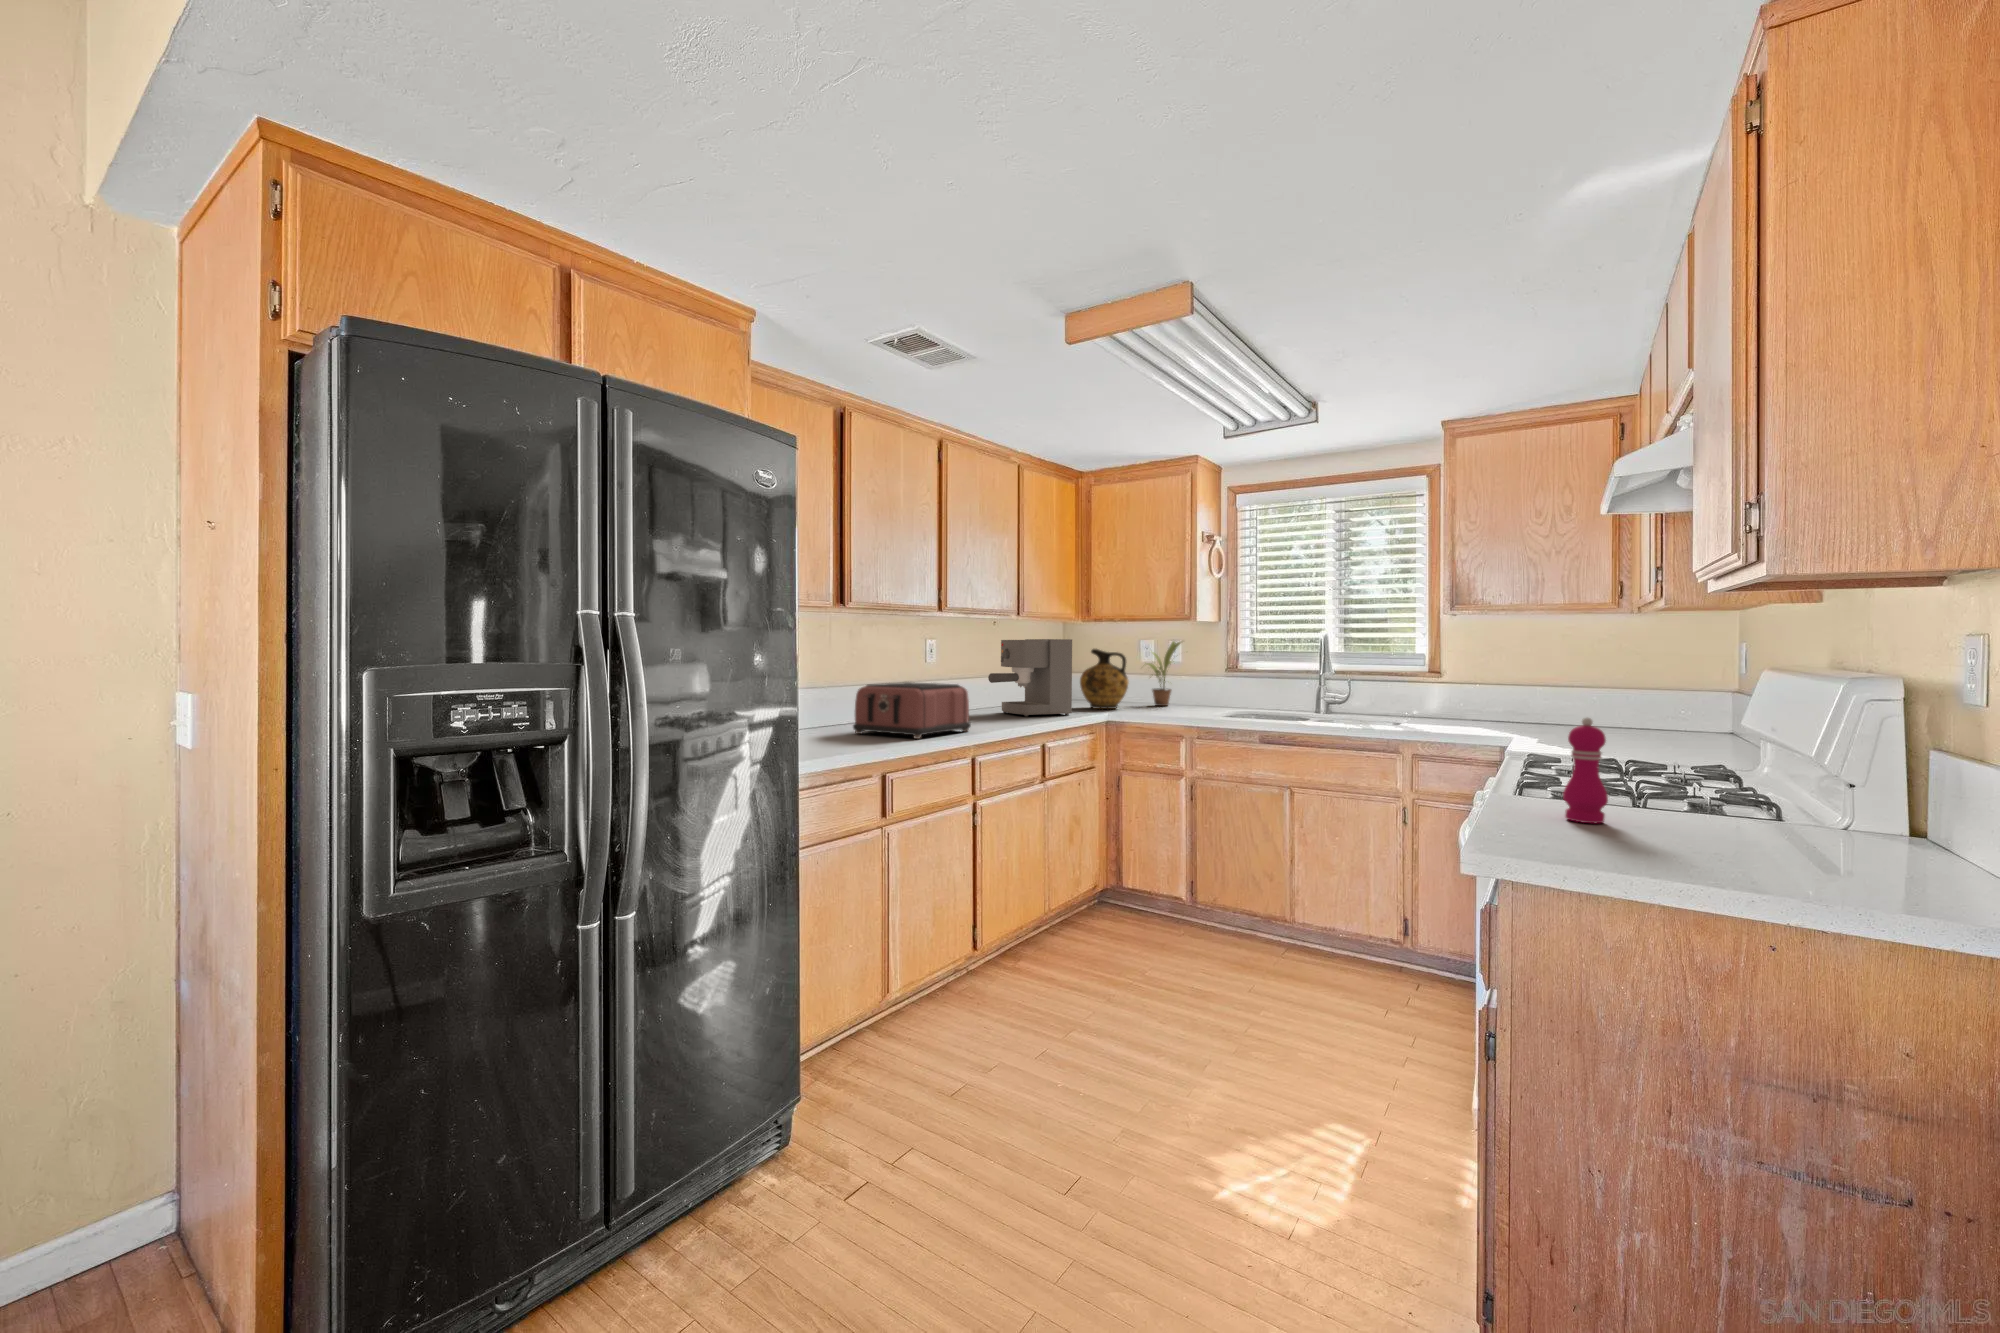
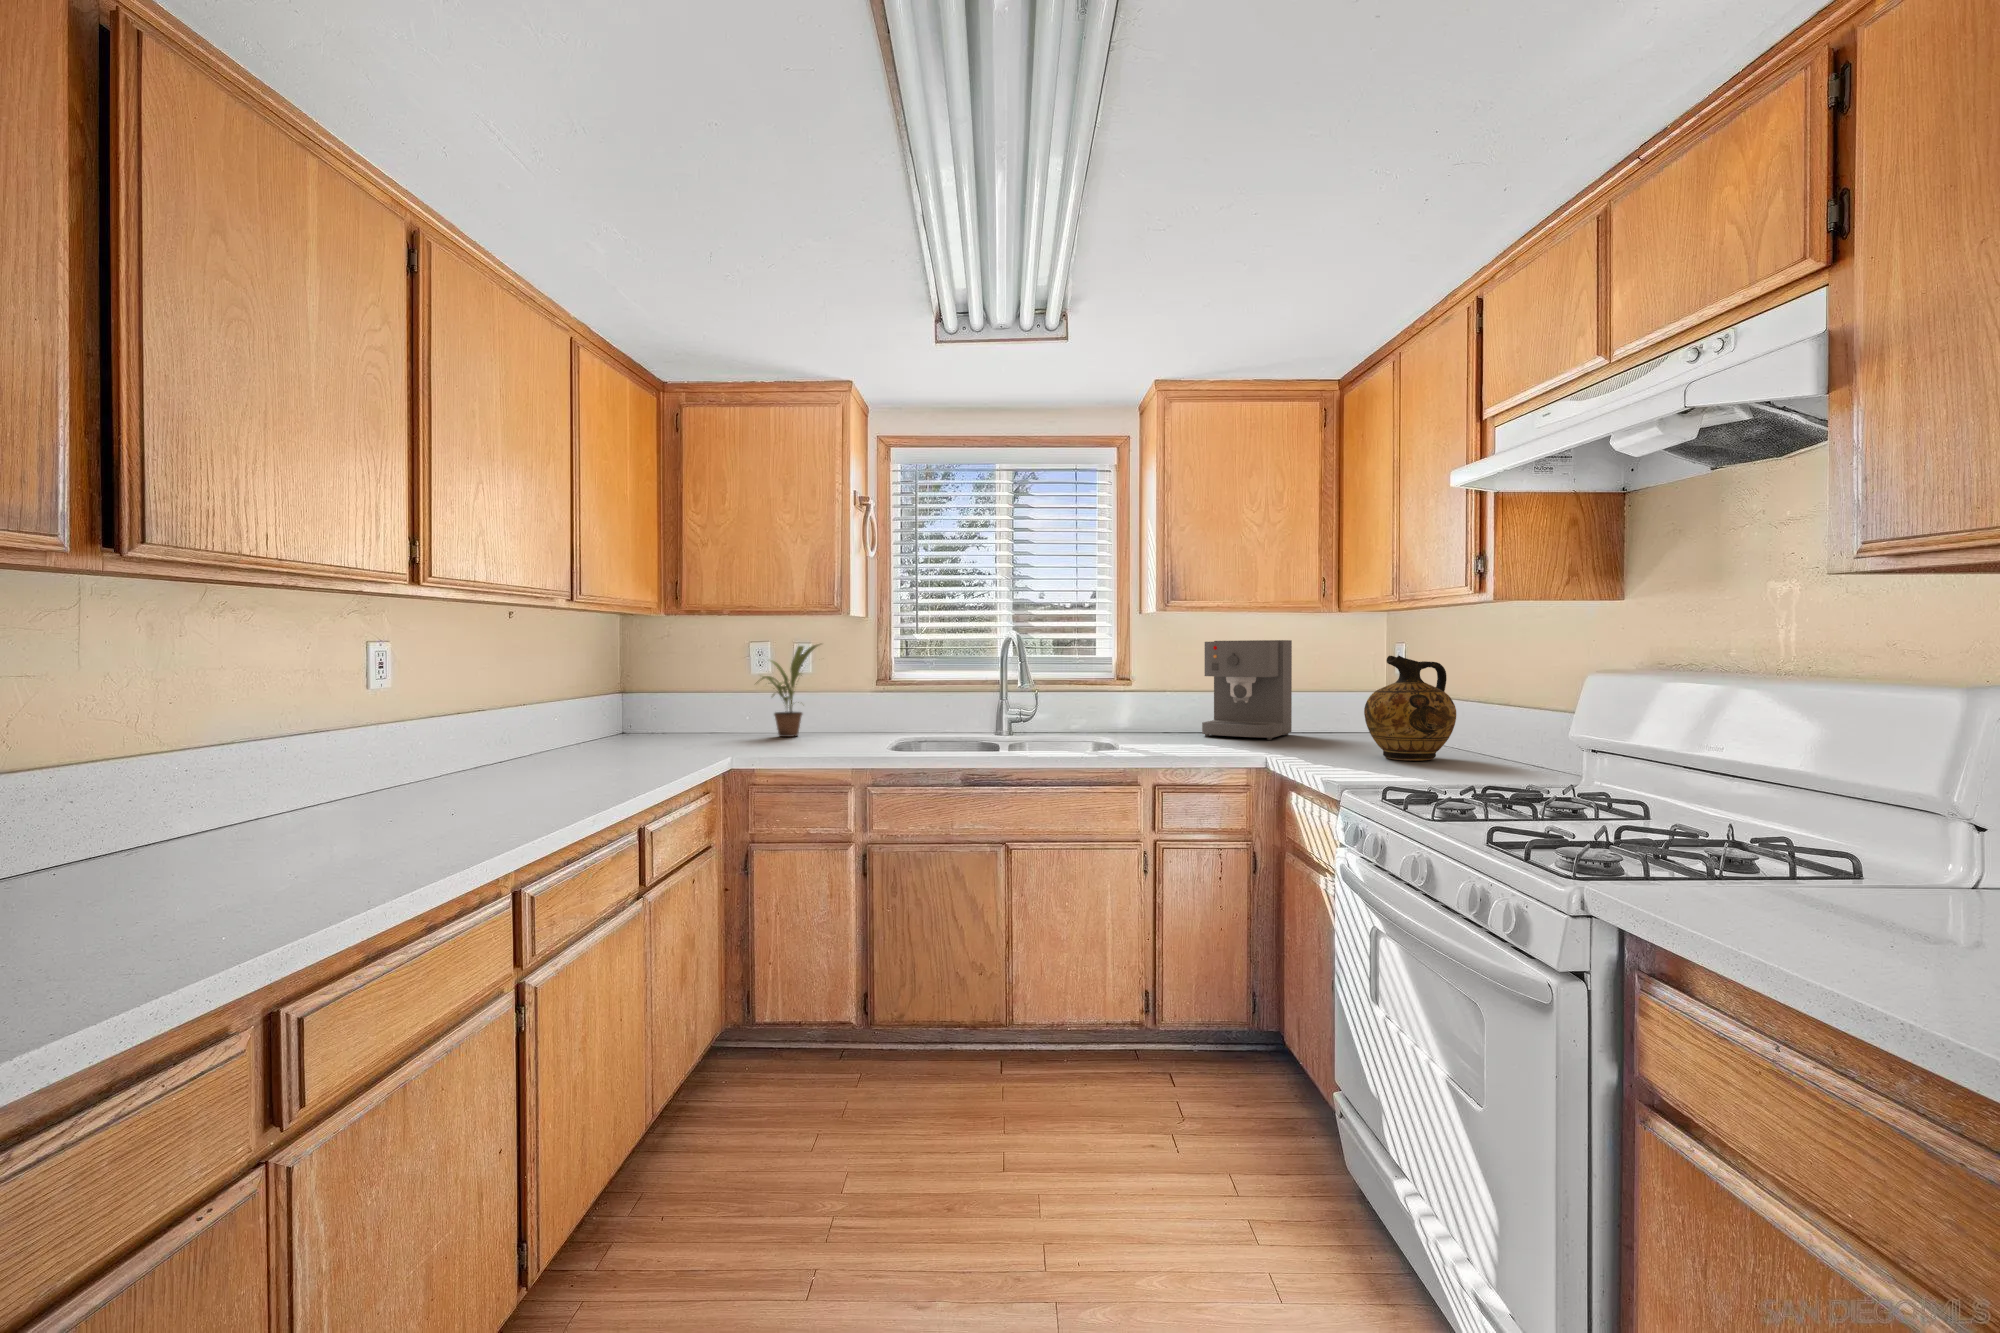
coffee maker: present [988,639,1072,717] -> present [1202,640,1292,740]
ceramic jug: present [1080,649,1129,709] -> present [1364,656,1456,761]
toaster: present [853,682,971,739] -> none [184,735,503,869]
pepper mill: present [1563,718,1608,823] -> none [1781,765,1869,951]

